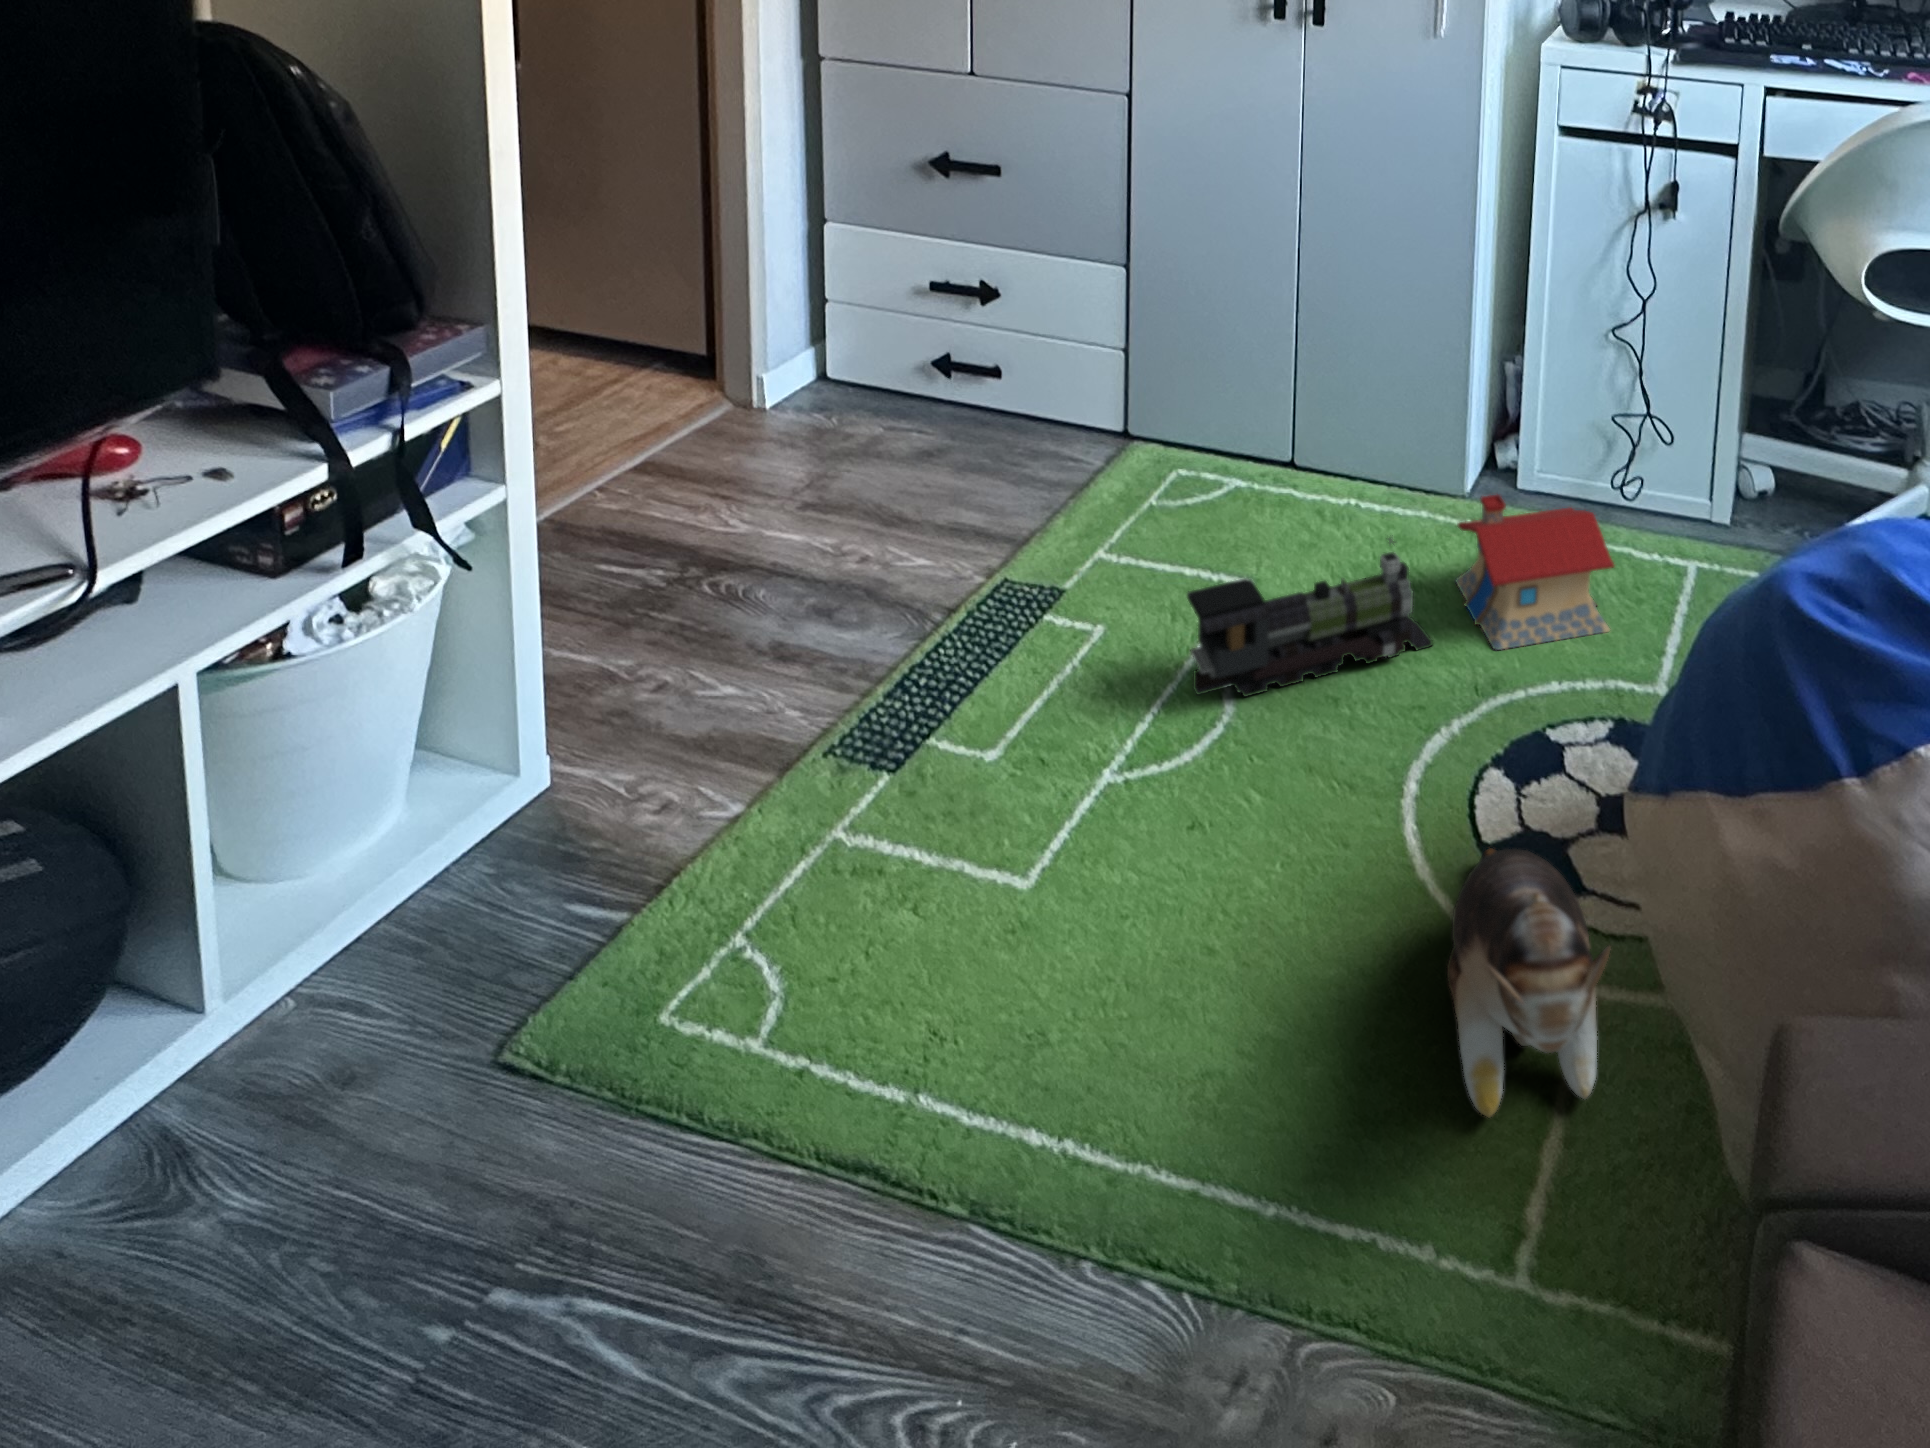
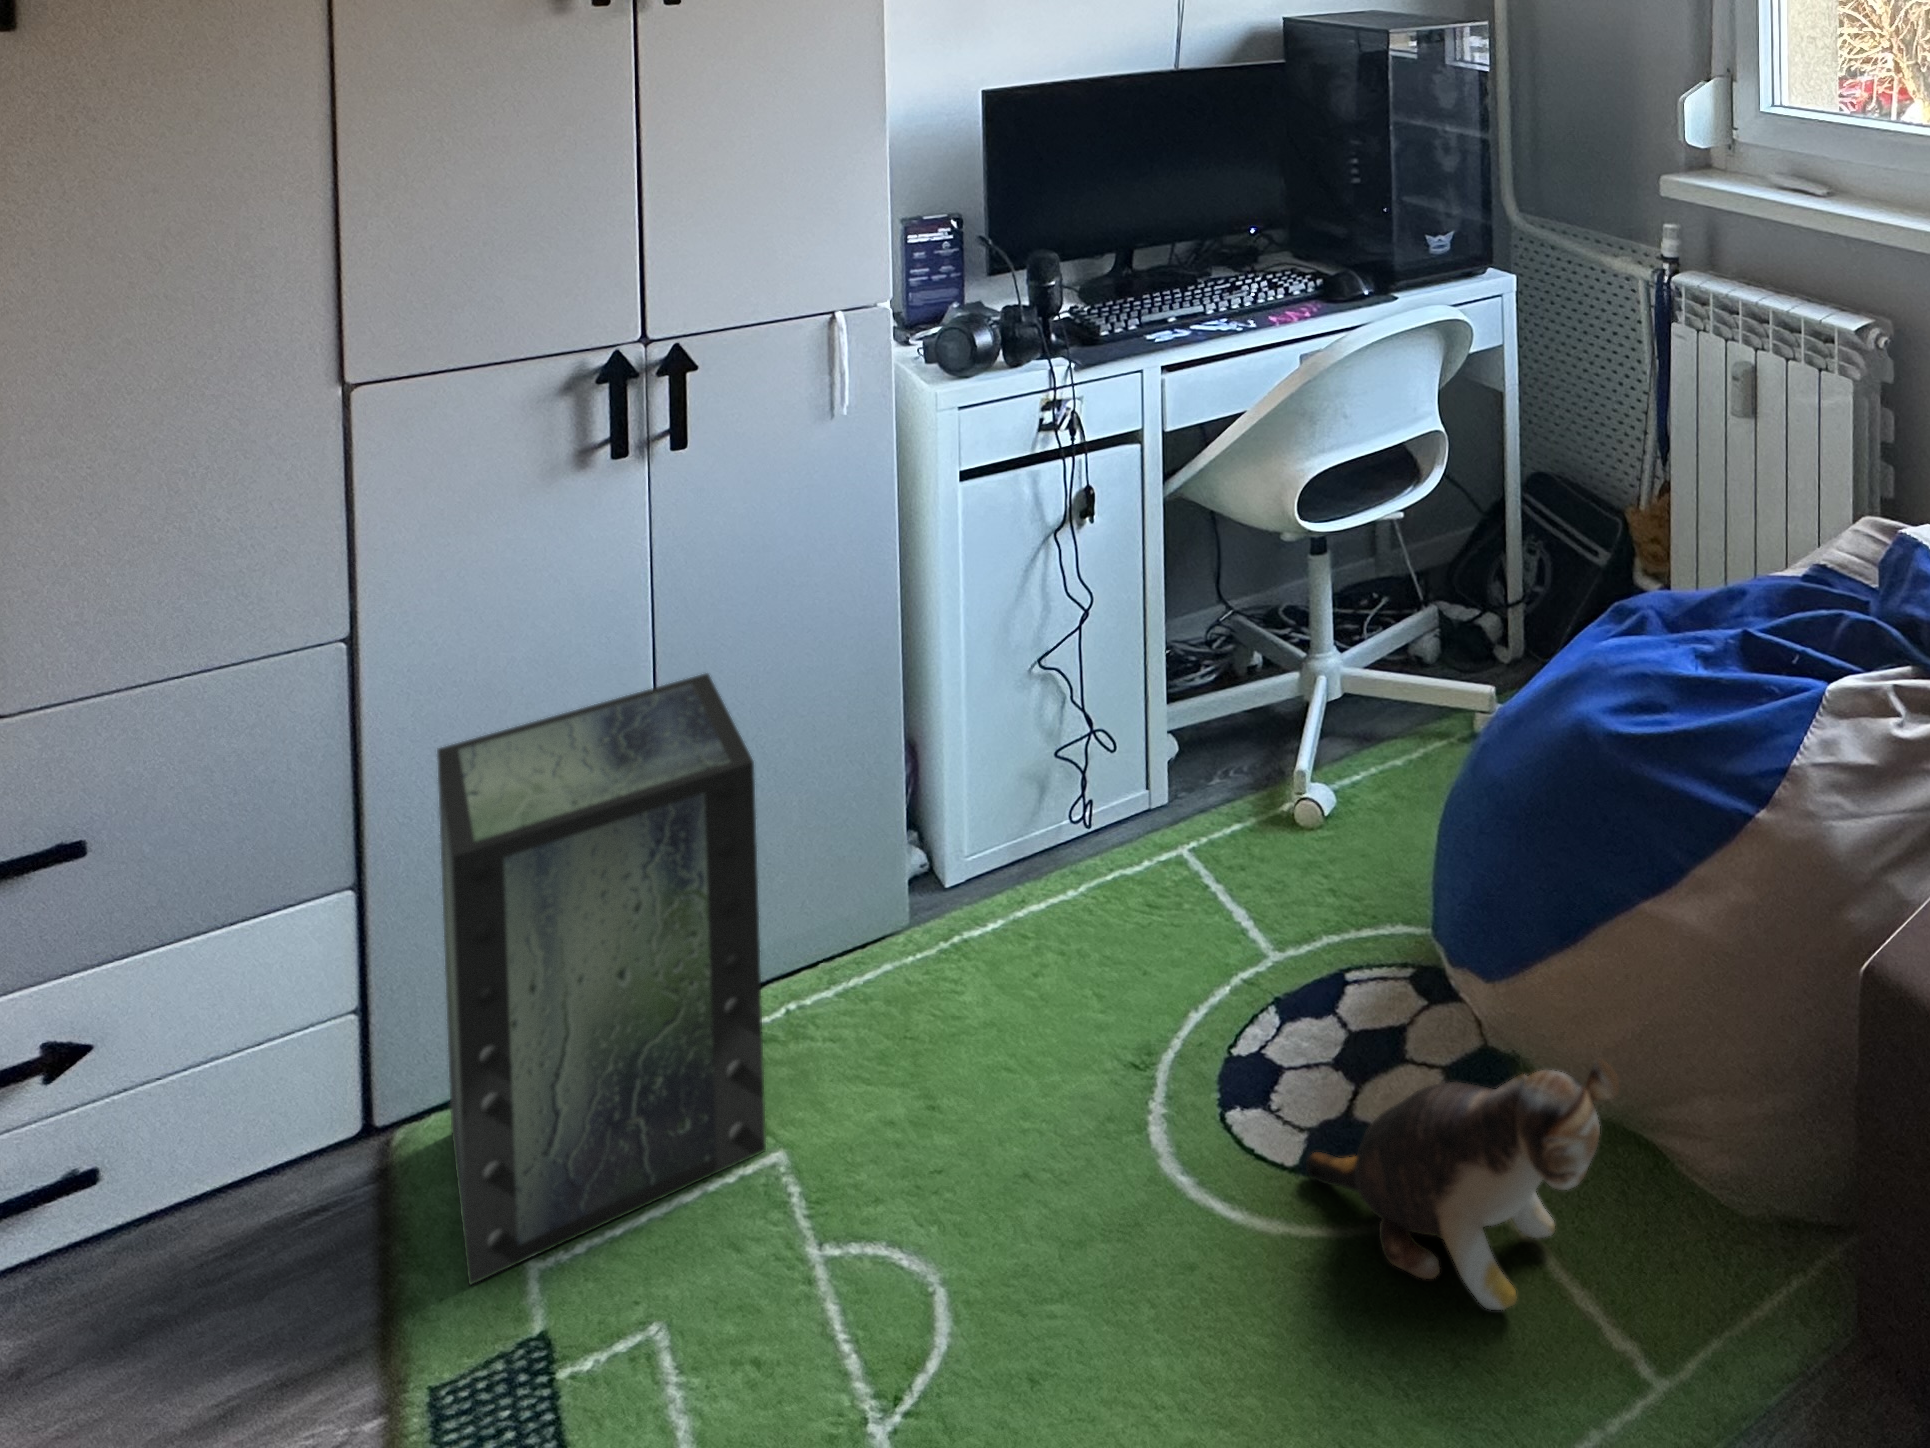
storage box: none [1078,183,1327,569] -> present [437,673,766,1284]
toy house: present [1456,495,1614,650] -> none [1003,845,1187,1031]
toy train: present [1187,538,1432,697] -> none [834,968,1053,1287]

